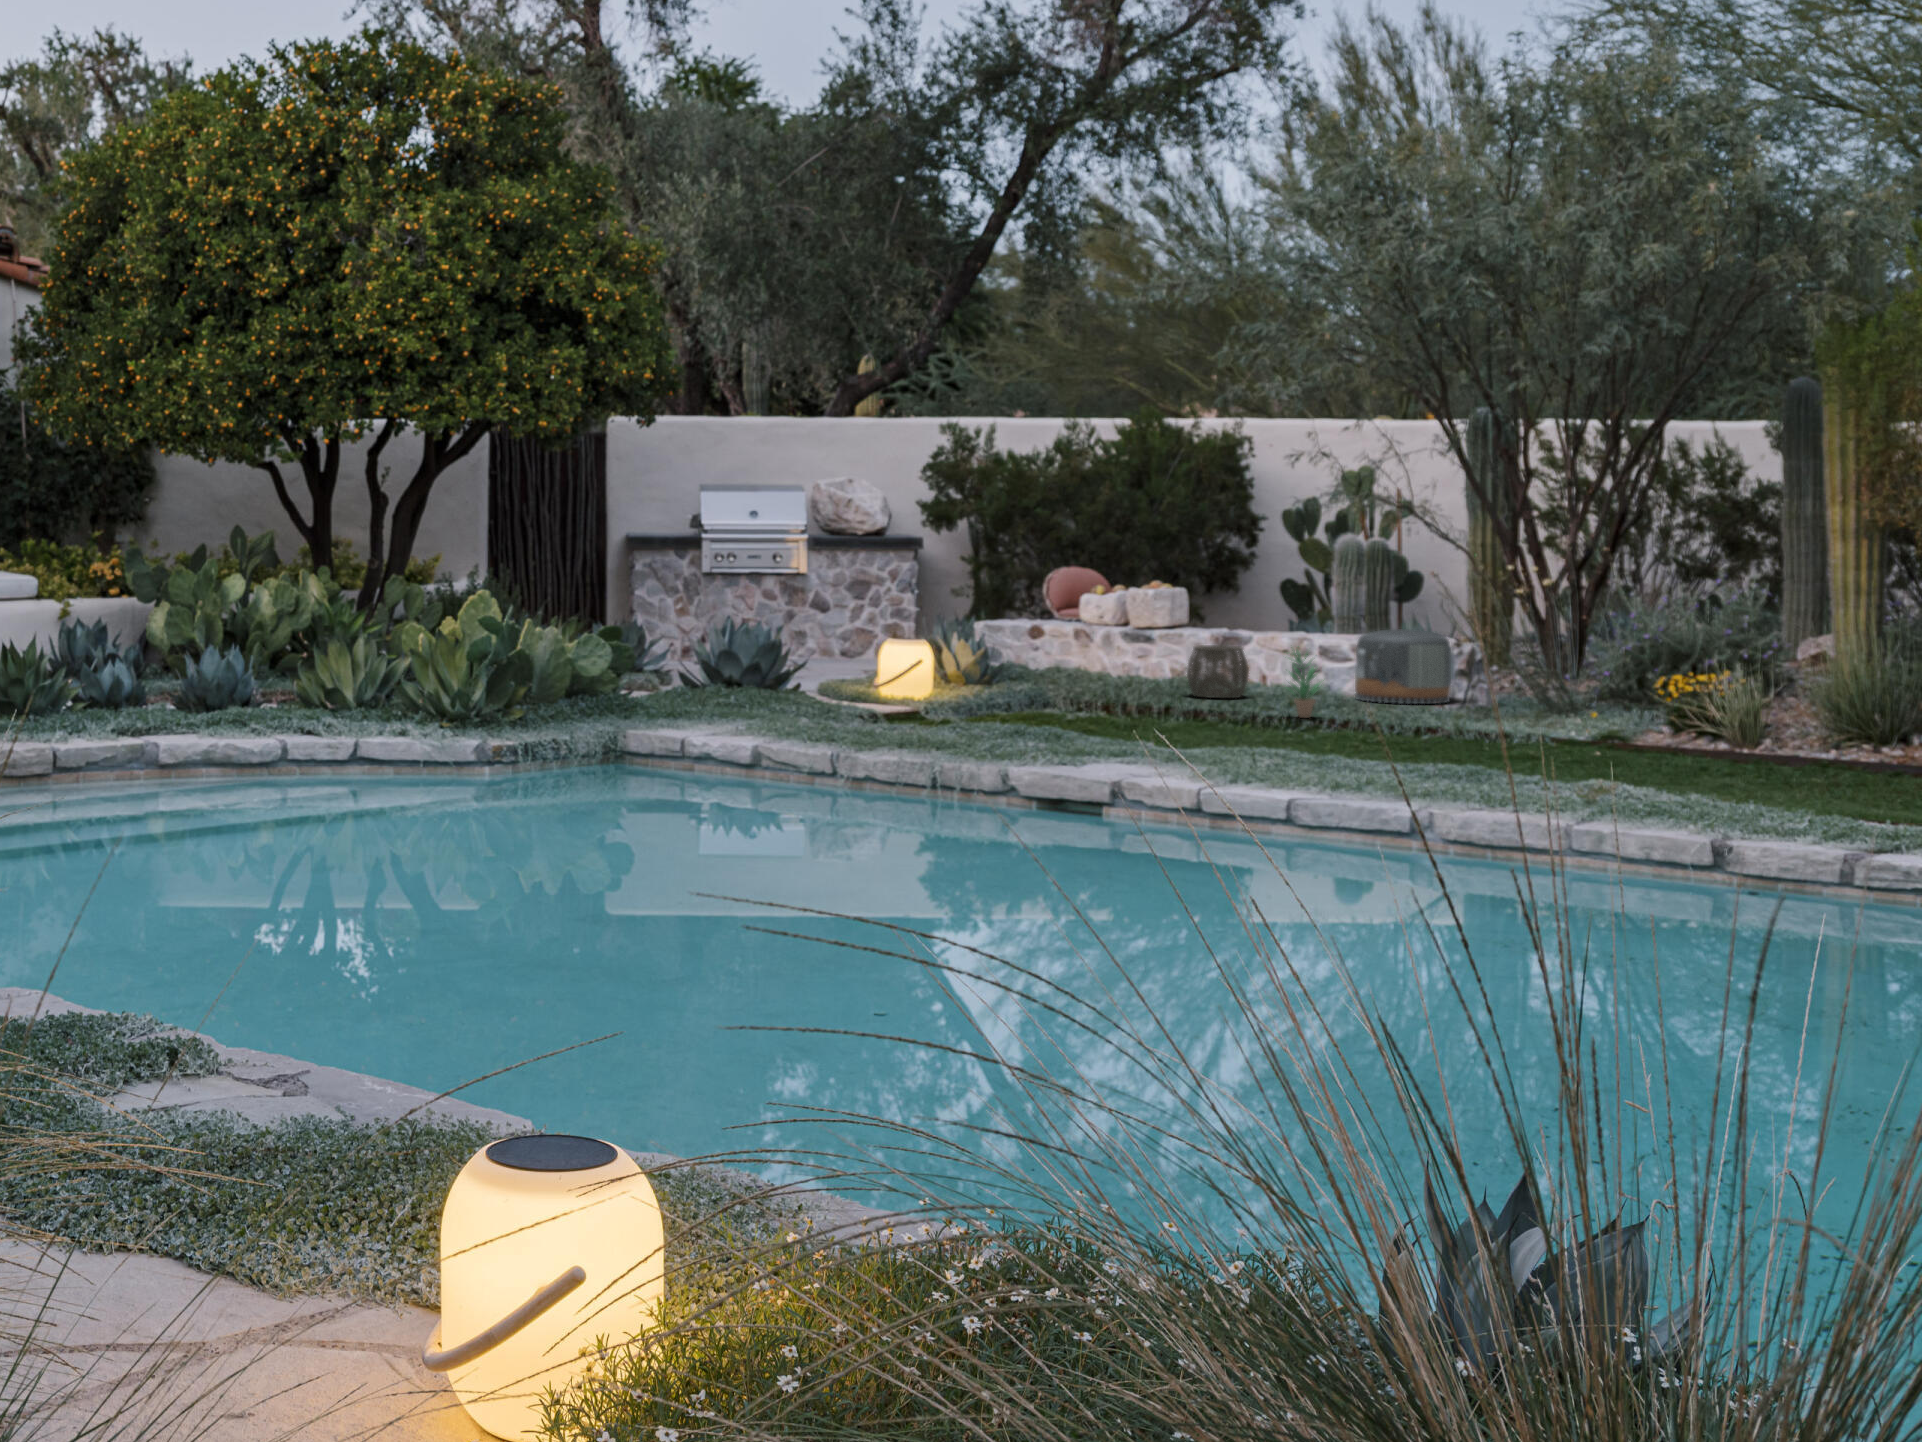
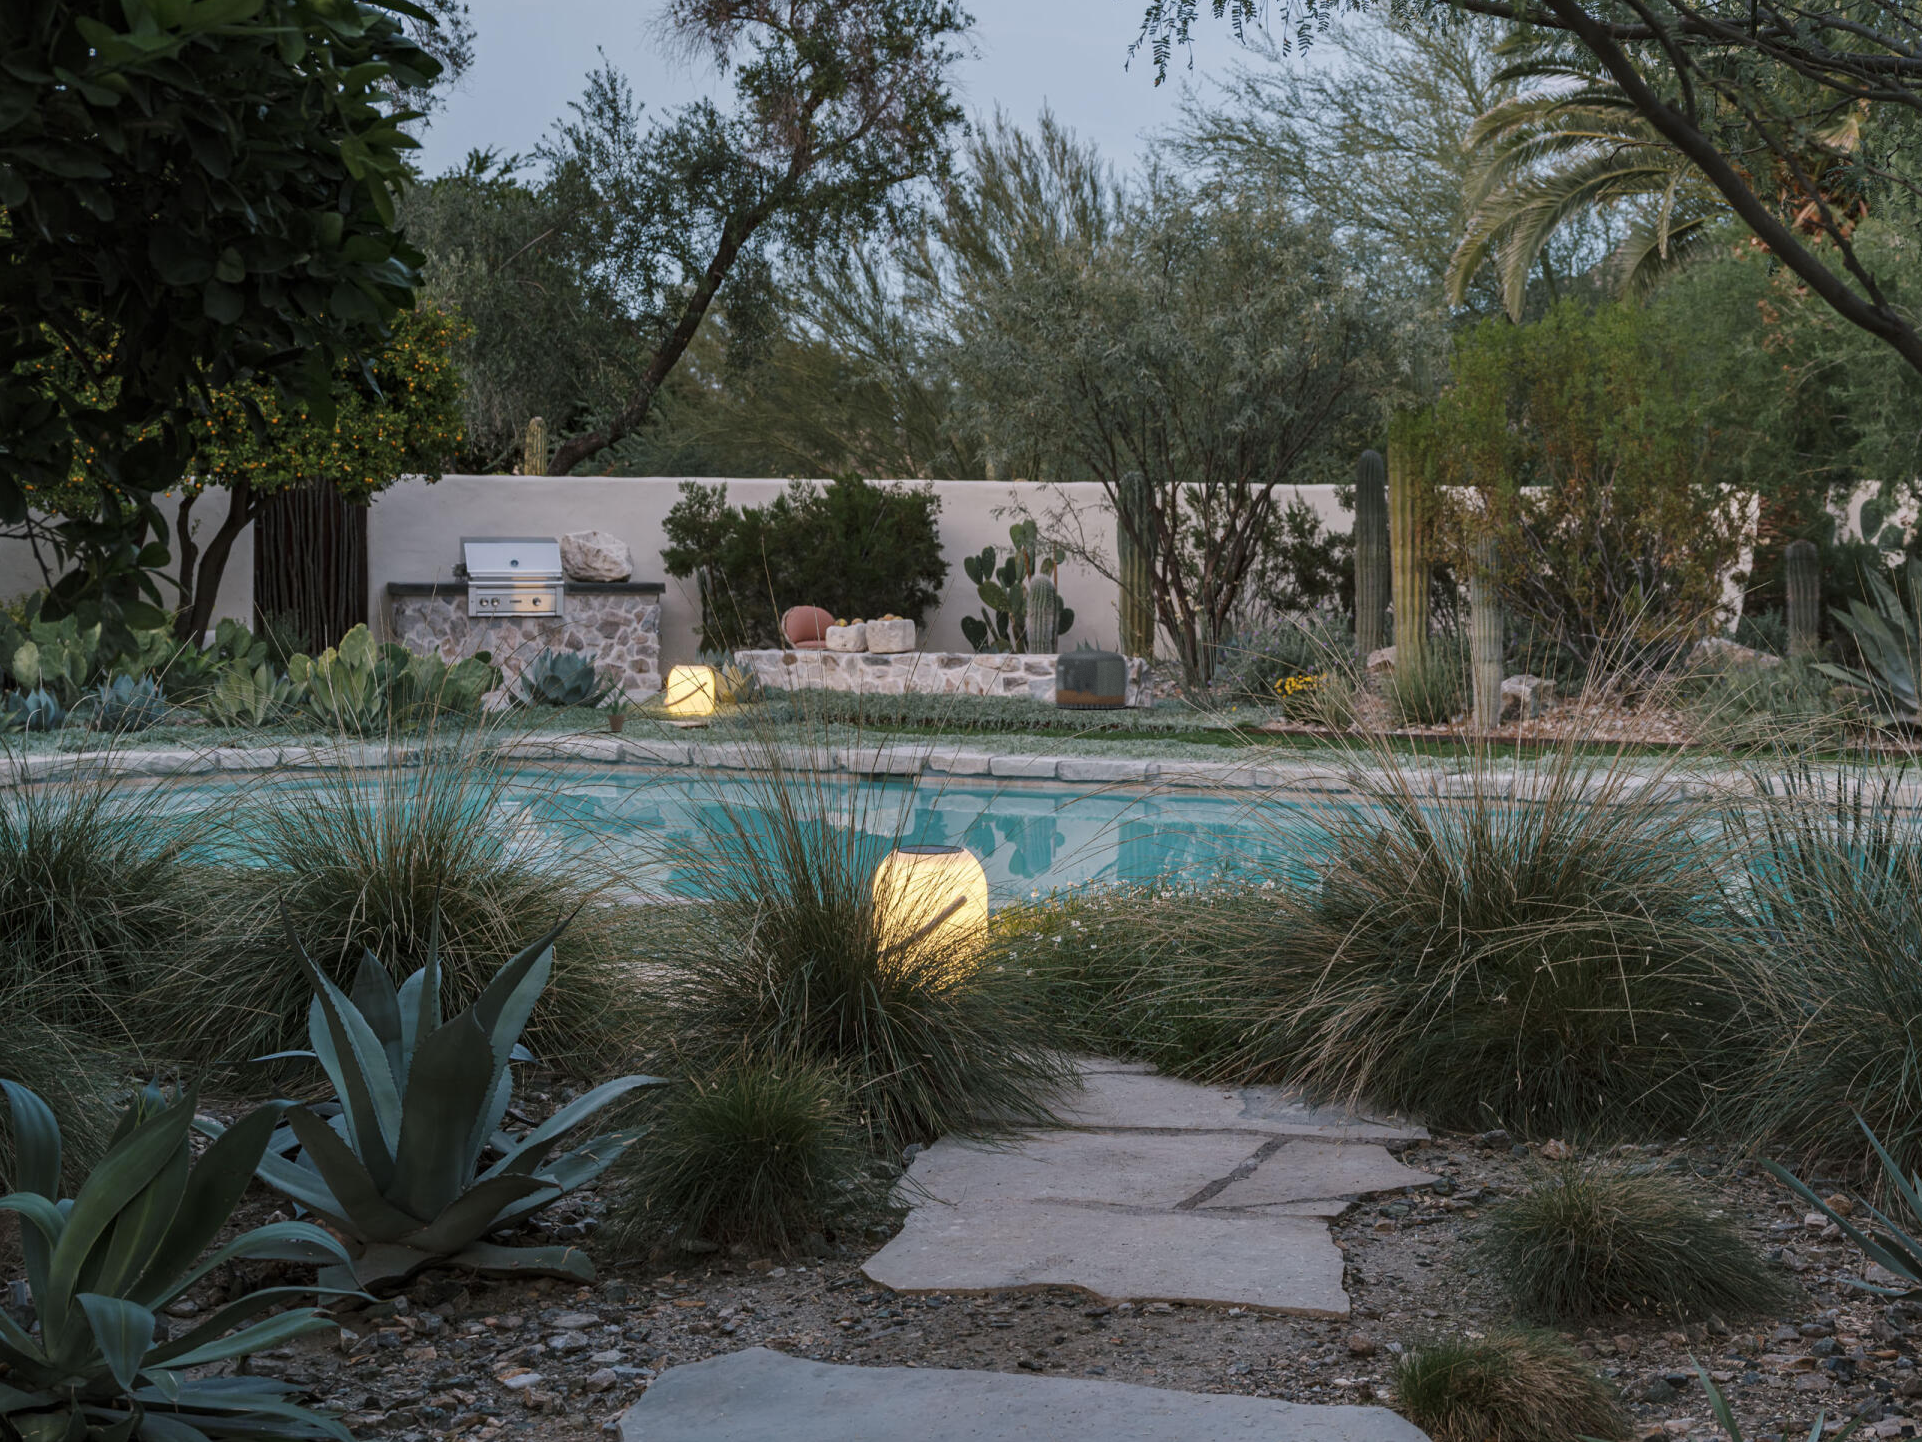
woven basket: present [1187,645,1249,698] -> none [925,666,975,709]
potted plant: present [1289,646,1324,718] -> present [601,671,630,732]

